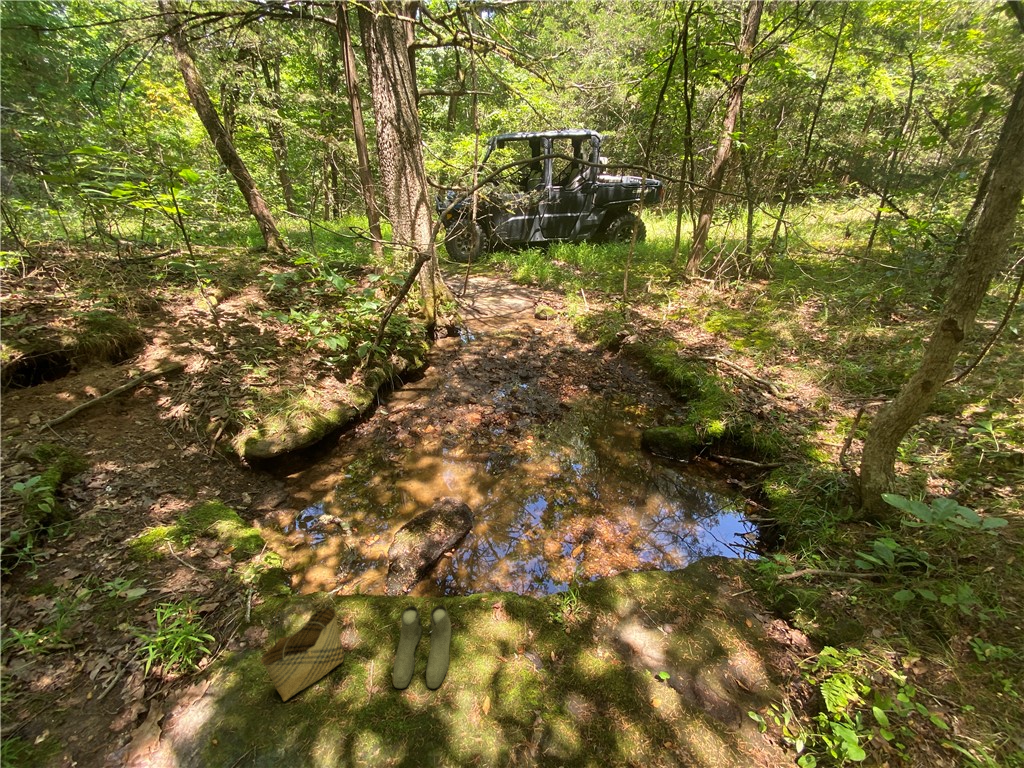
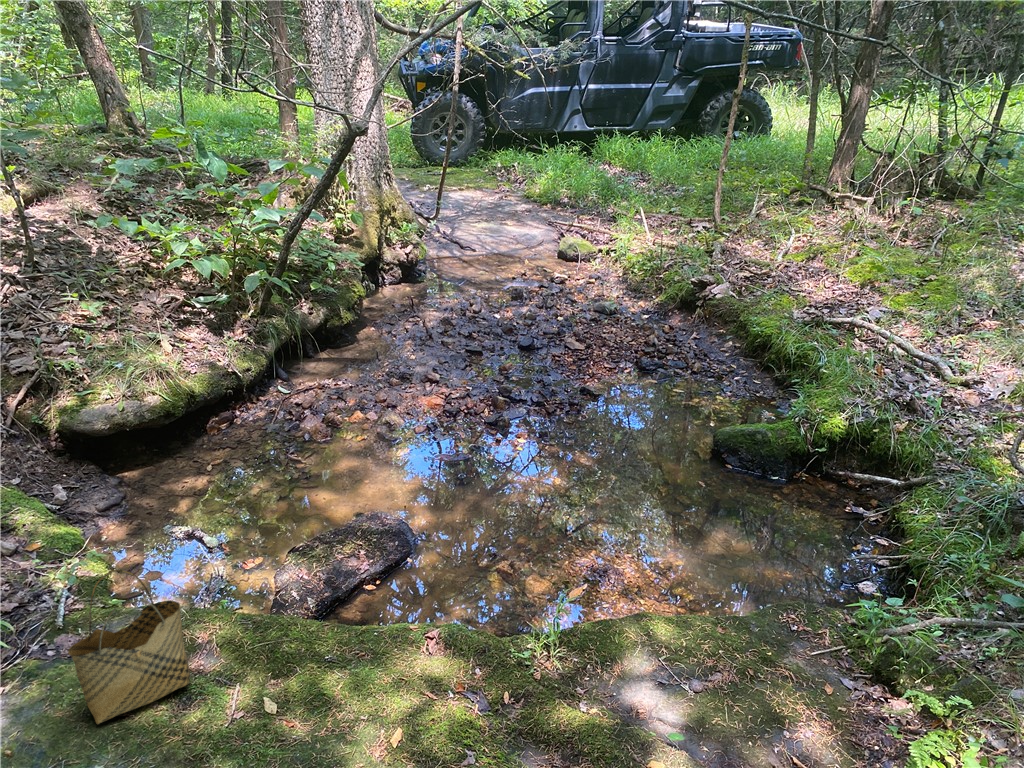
boots: present [393,604,451,689] -> none [260,607,353,727]

